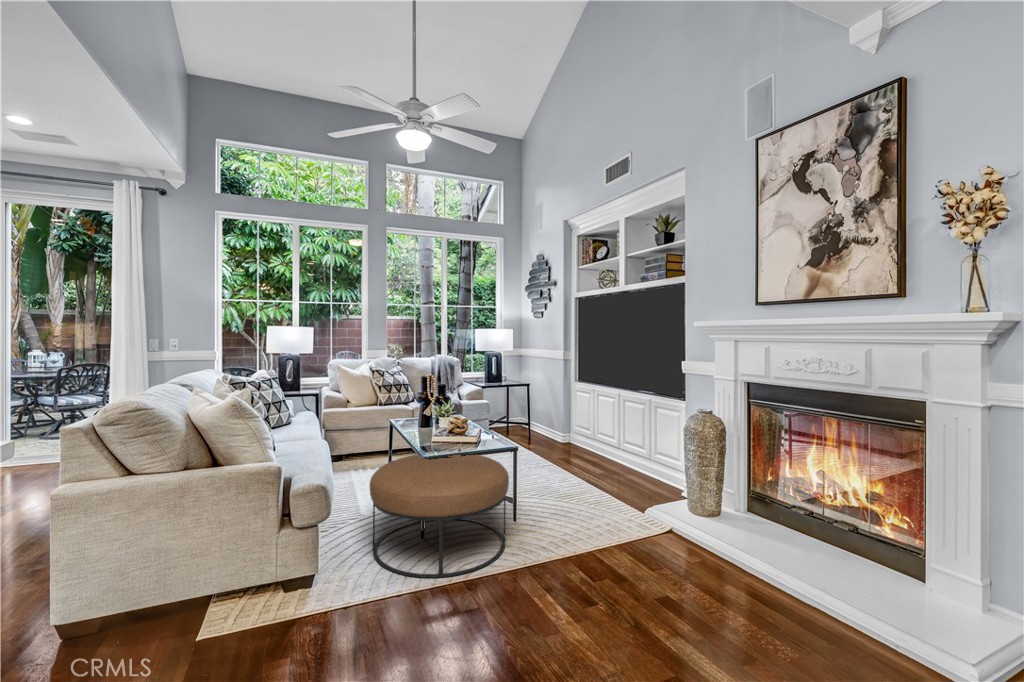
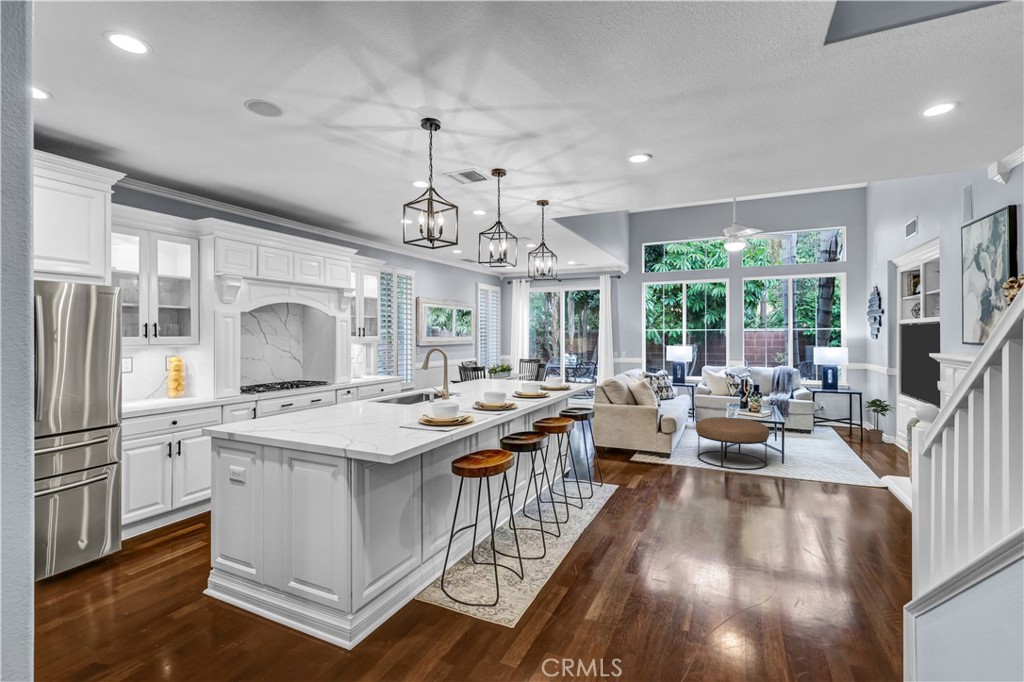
potted plant: none [545,391,580,448] -> present [865,399,892,443]

